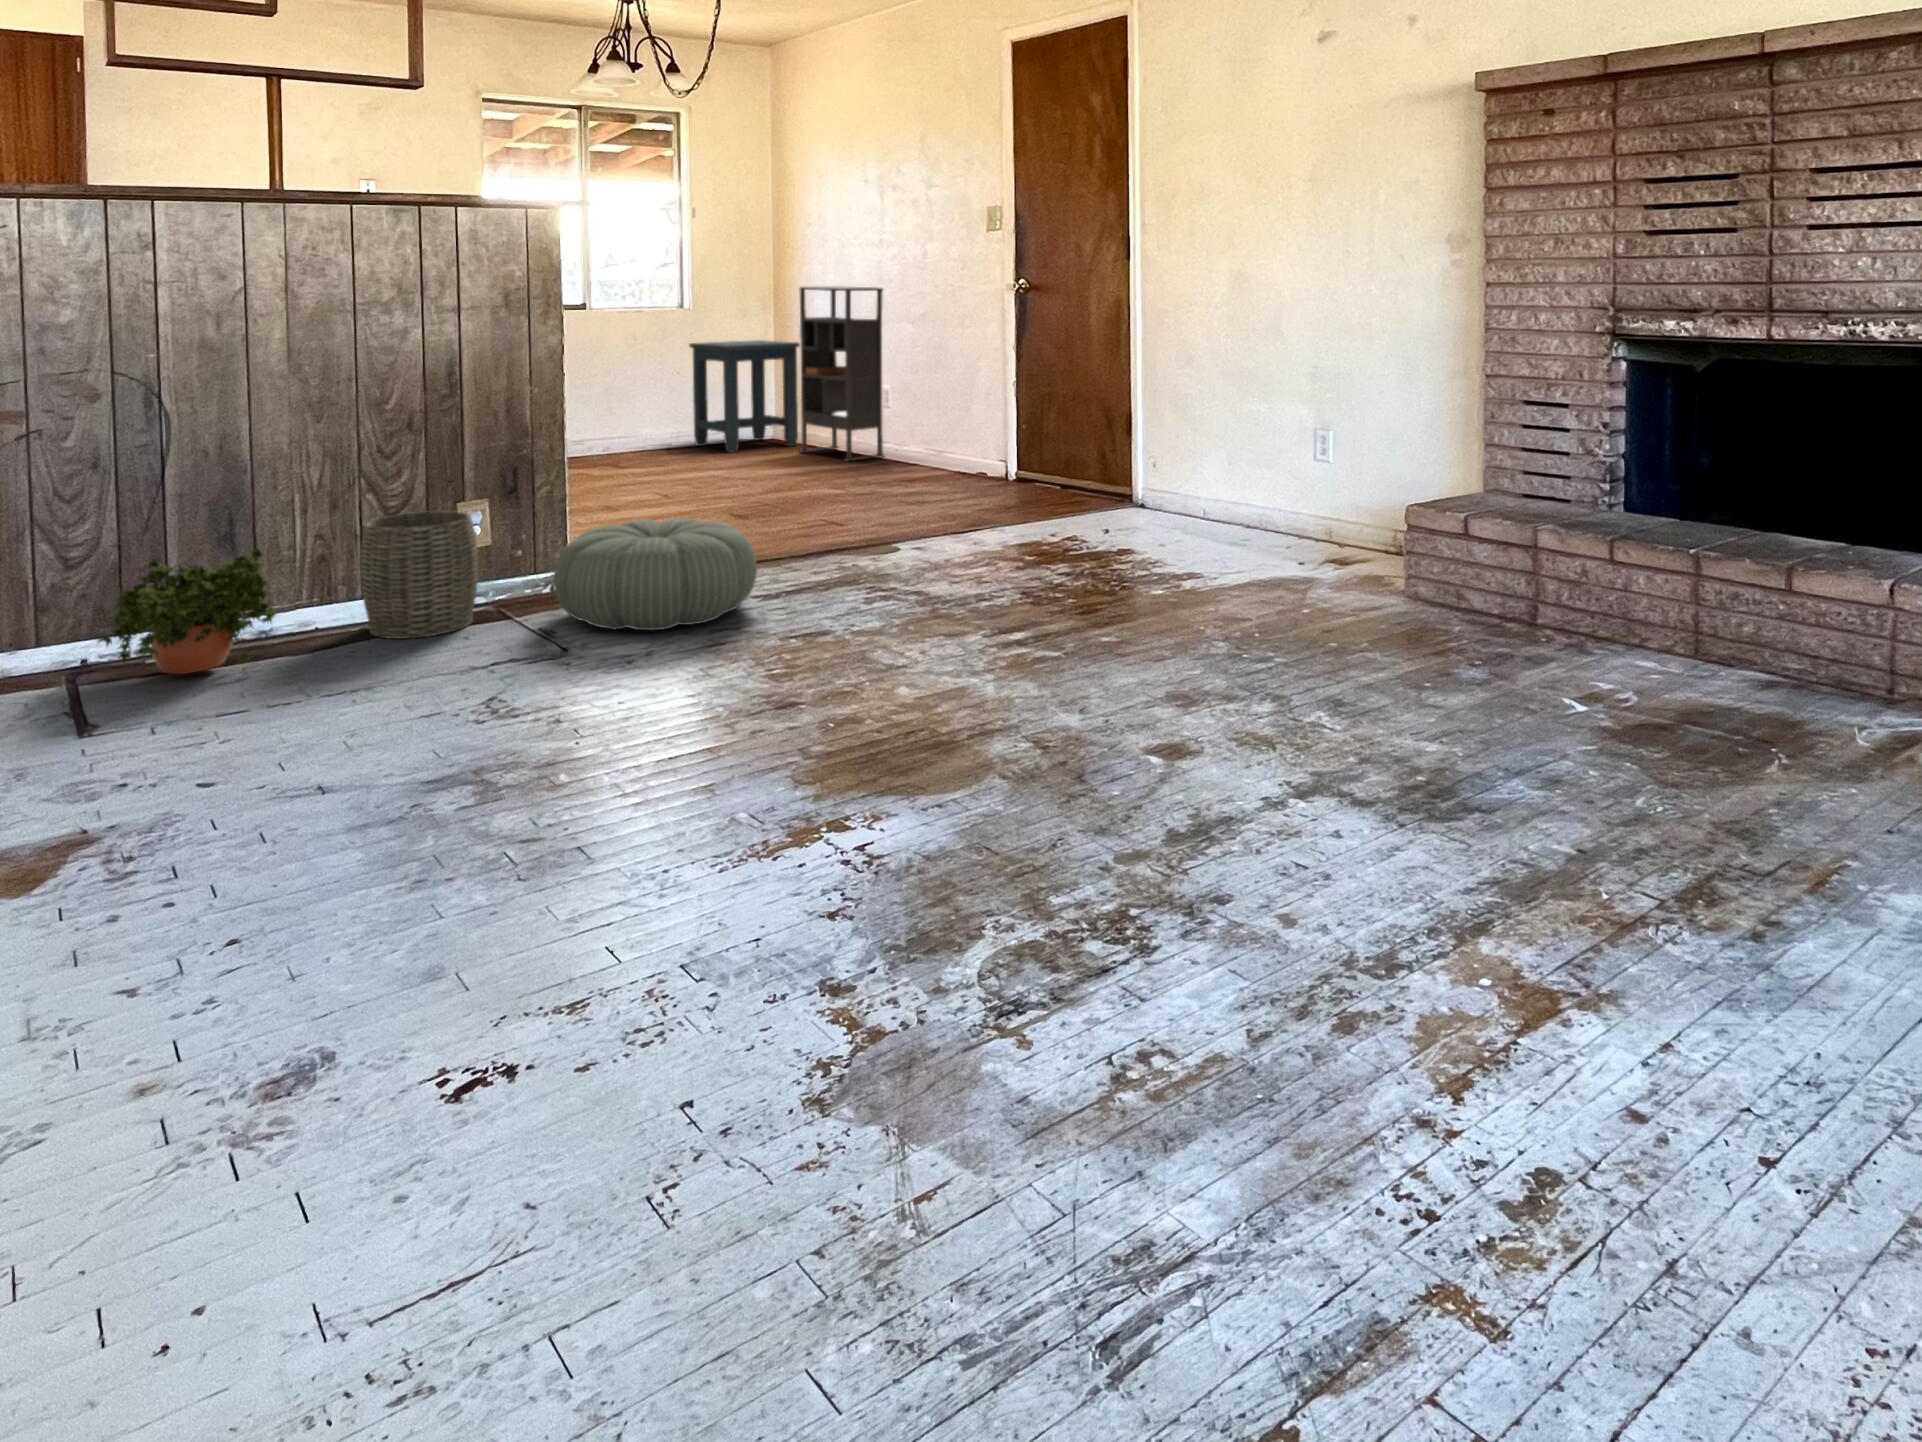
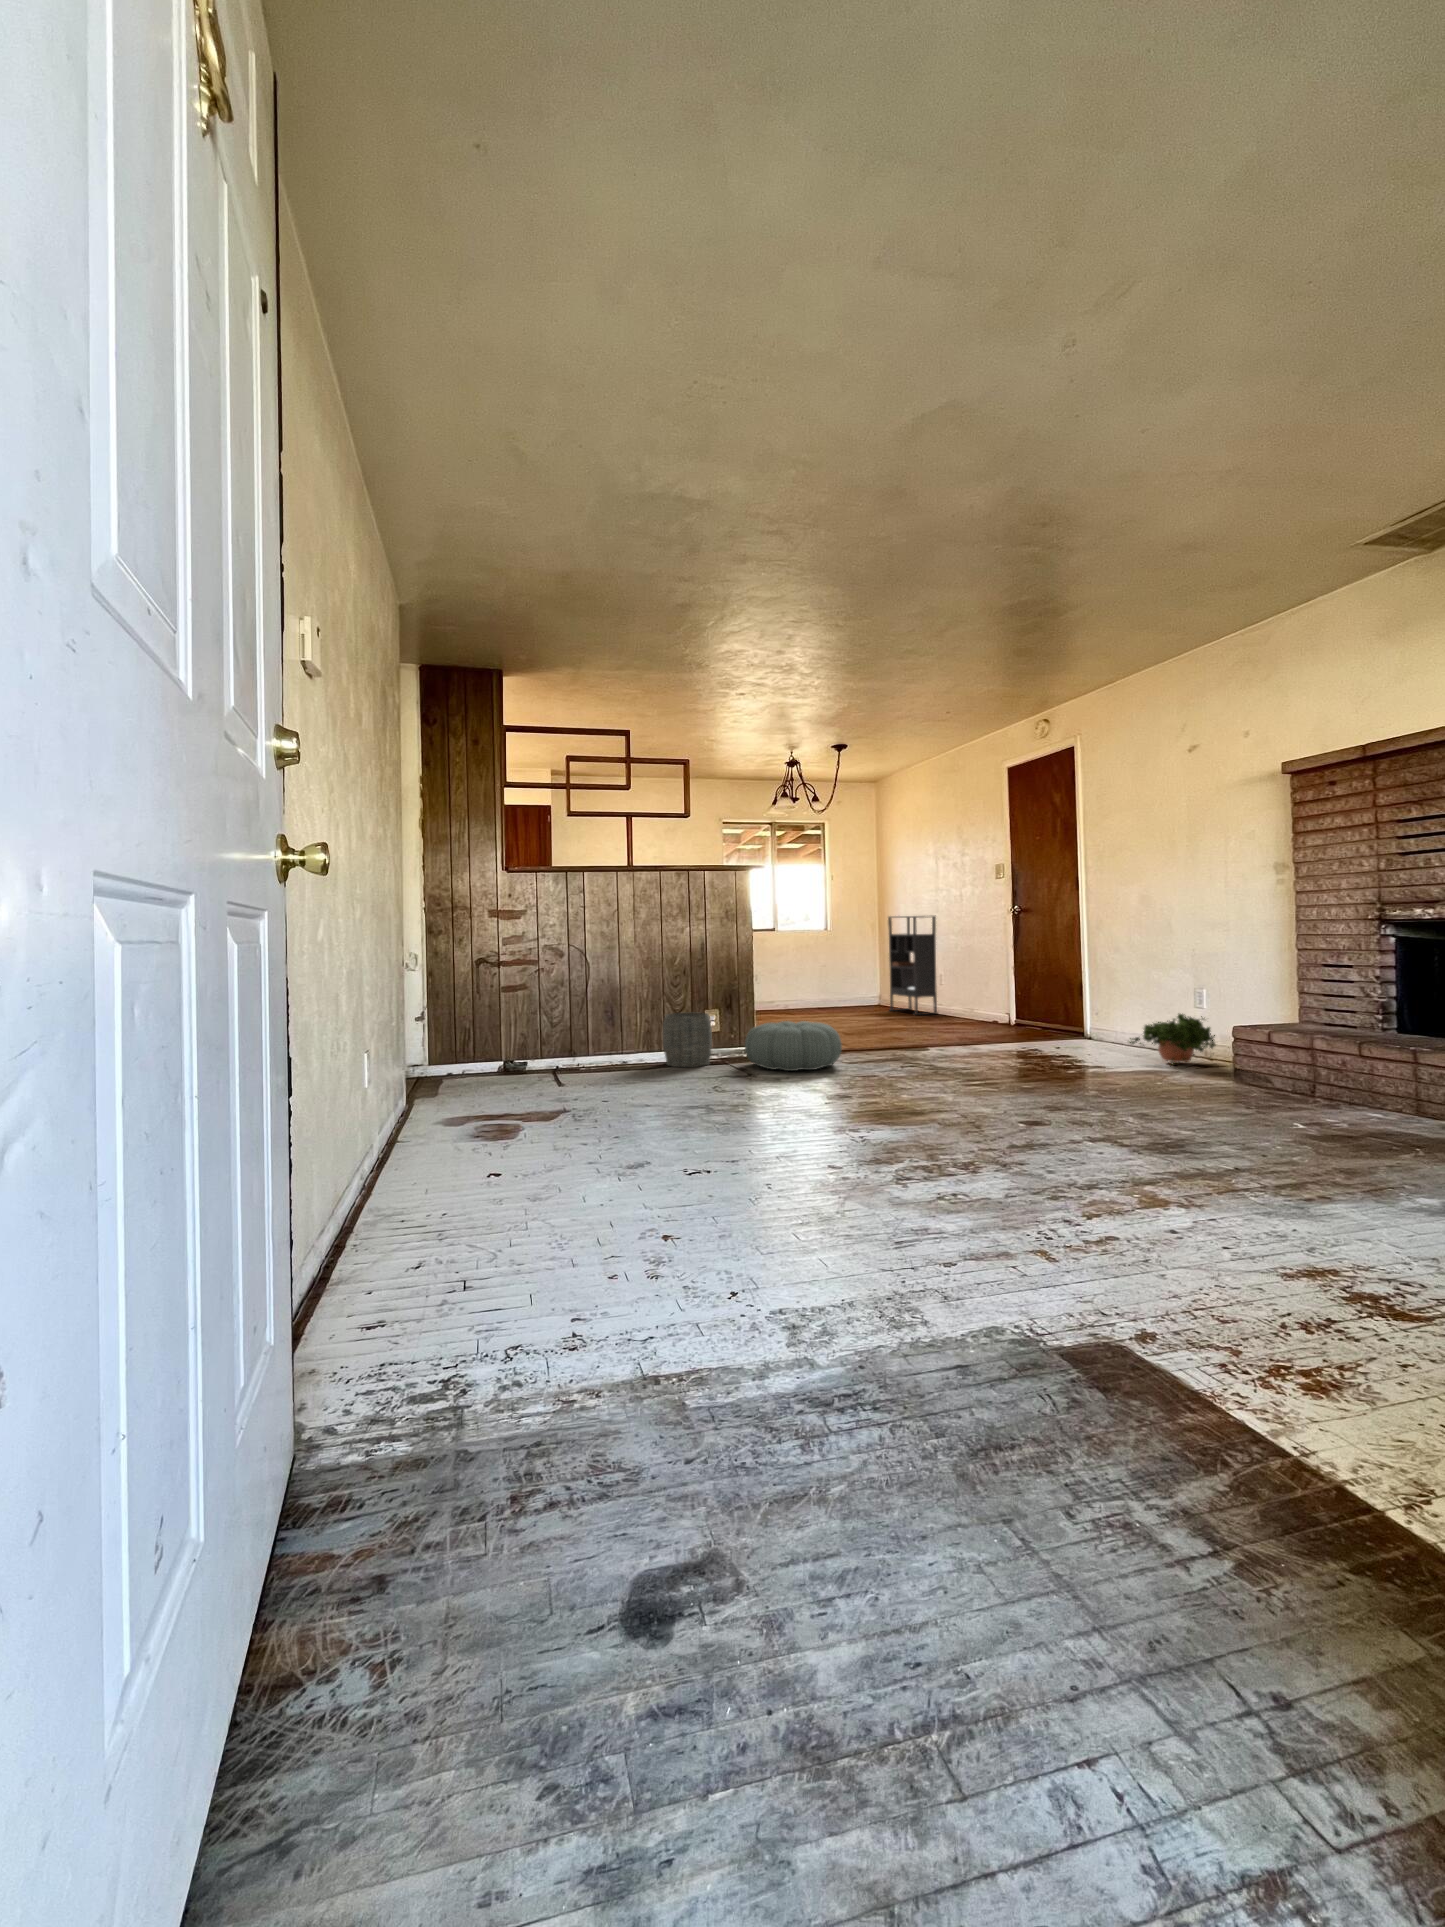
side table: present [689,340,800,452] -> none [829,948,890,1010]
potted plant: present [98,548,276,674] -> present [1129,1014,1216,1065]

